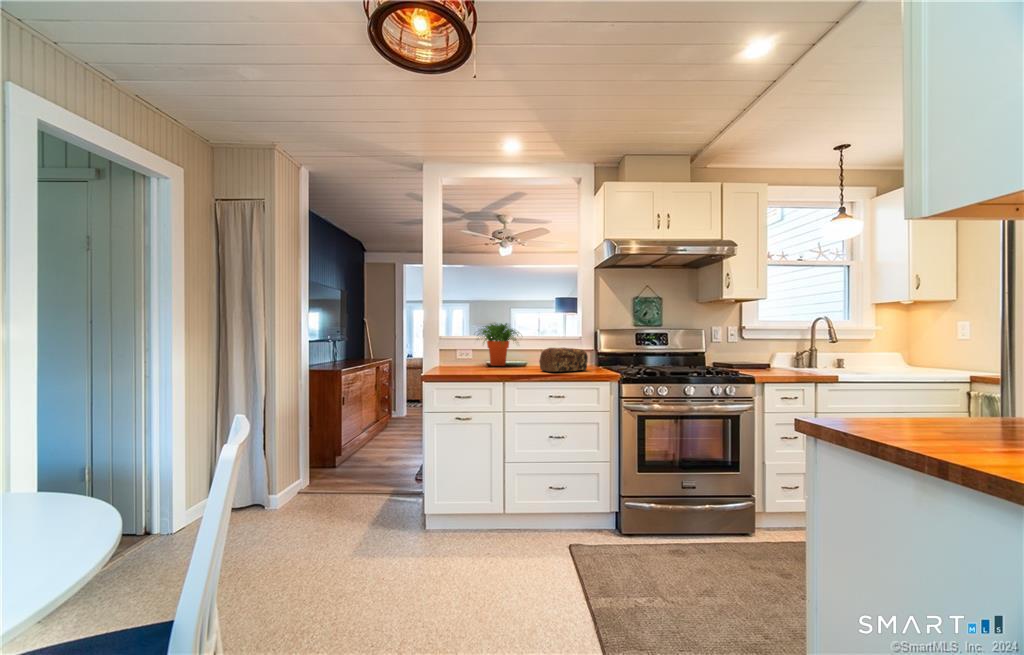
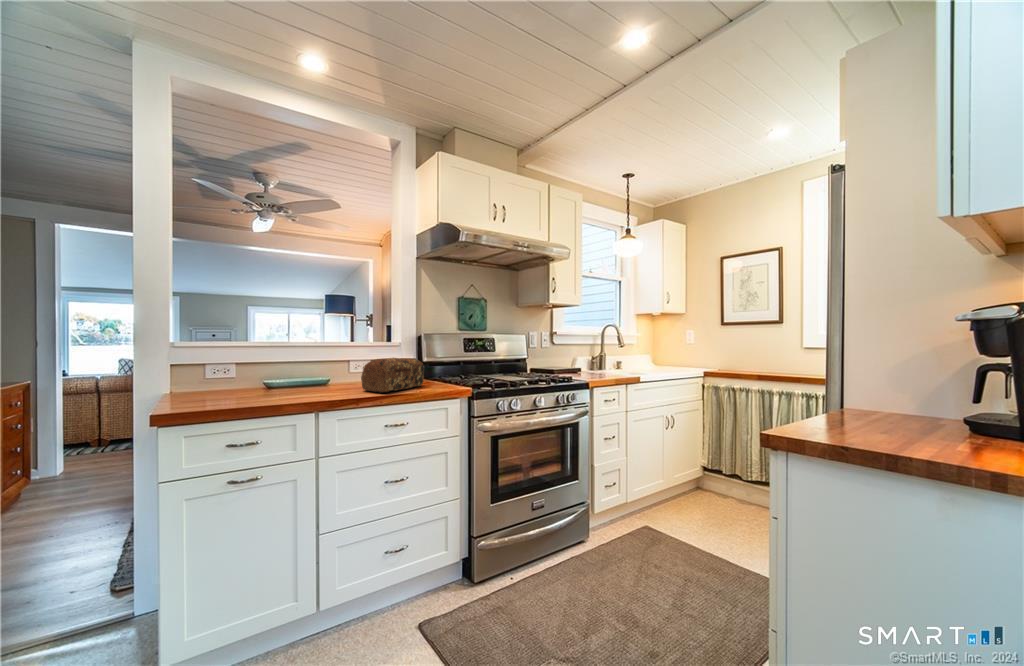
potted plant: present [477,323,519,366] -> none [242,322,327,387]

